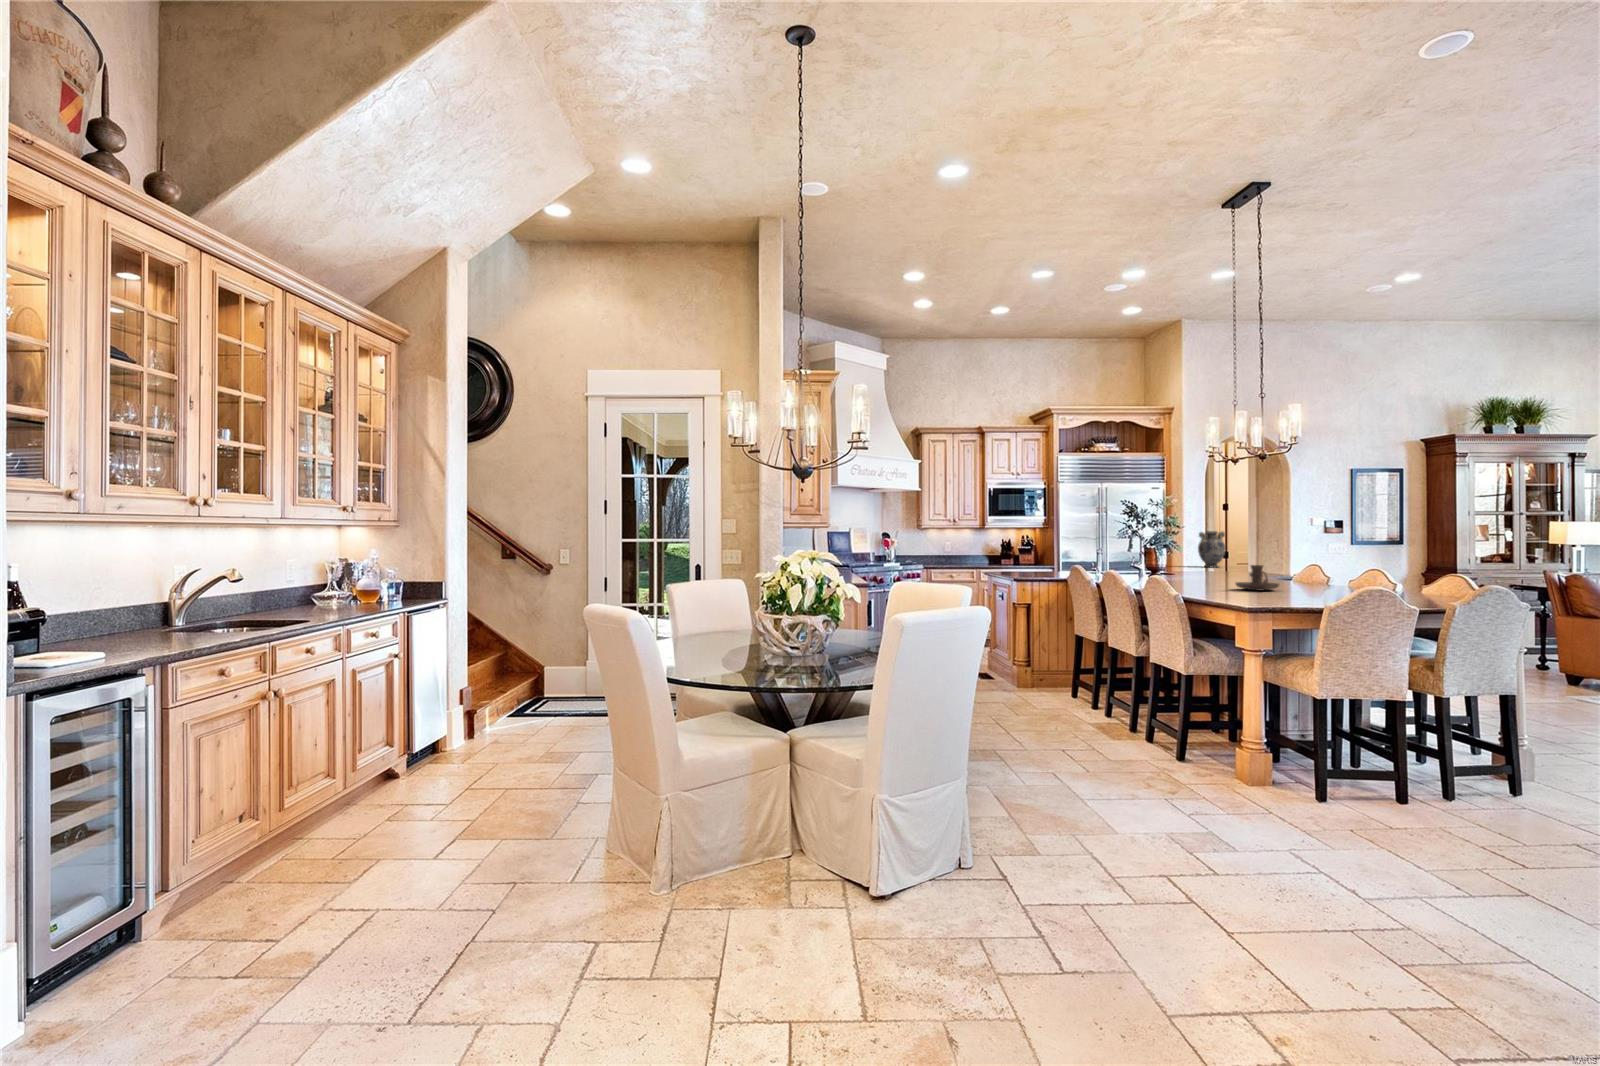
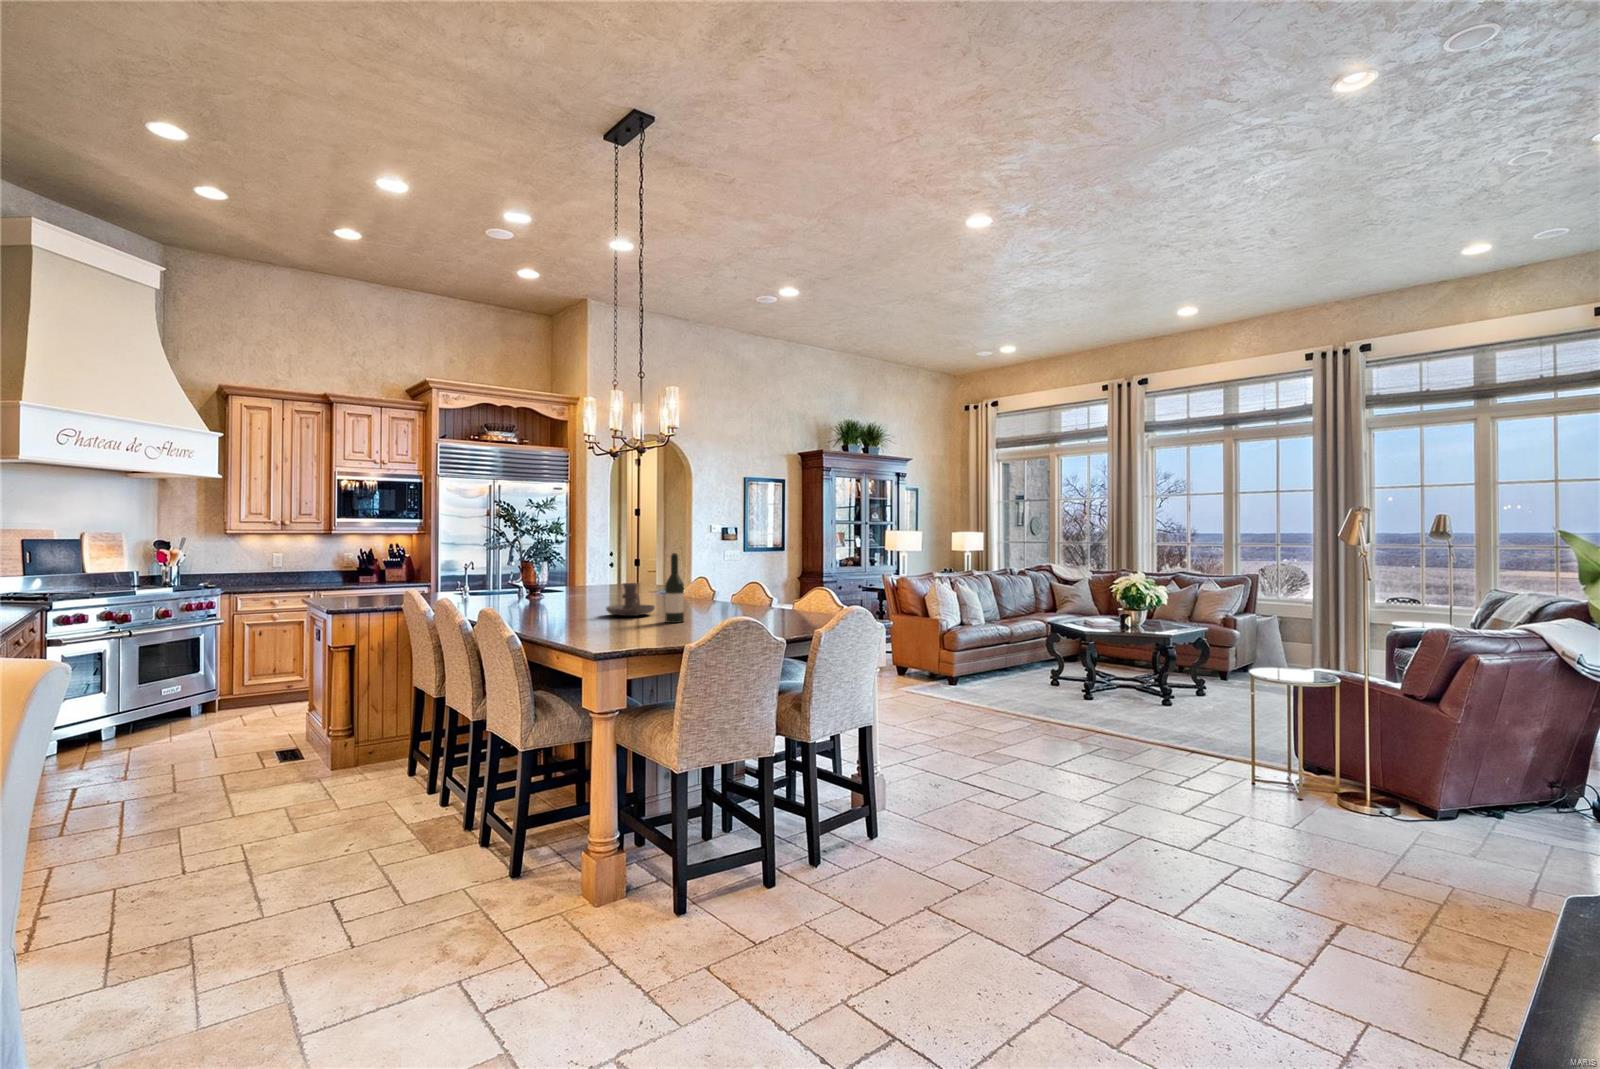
vase: present [1198,531,1225,567] -> none [603,538,630,579]
wine bottle: none [1294,541,1311,596] -> present [665,553,684,623]

